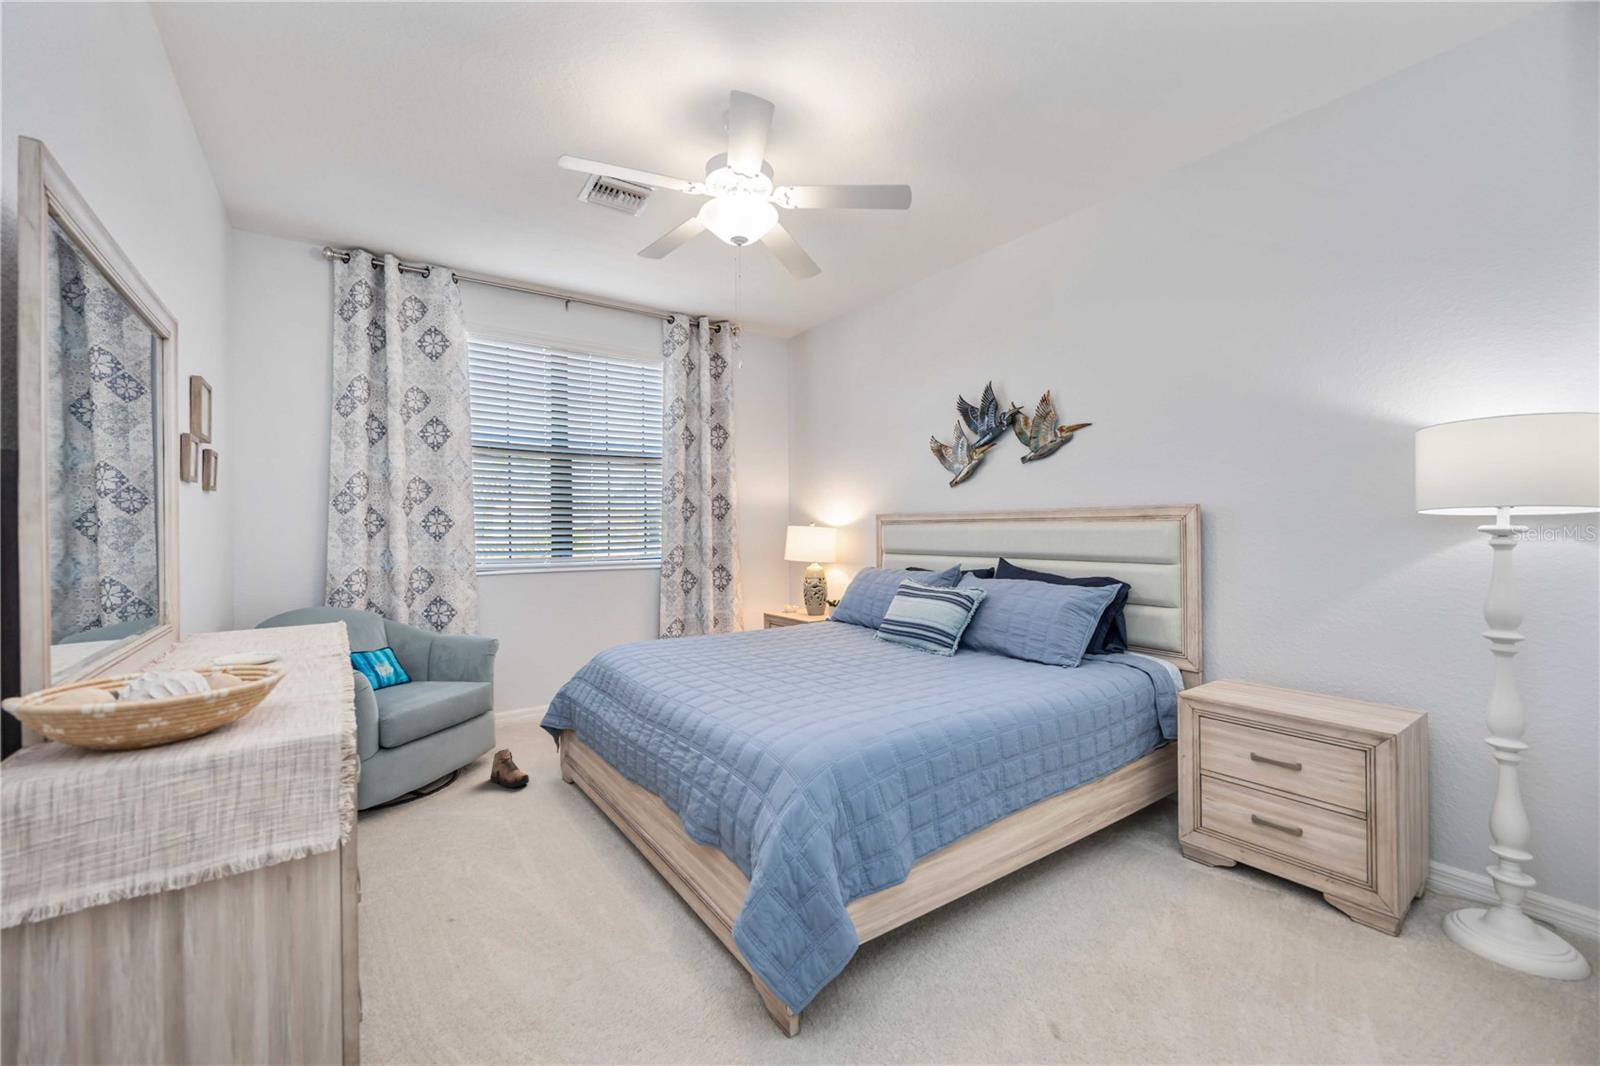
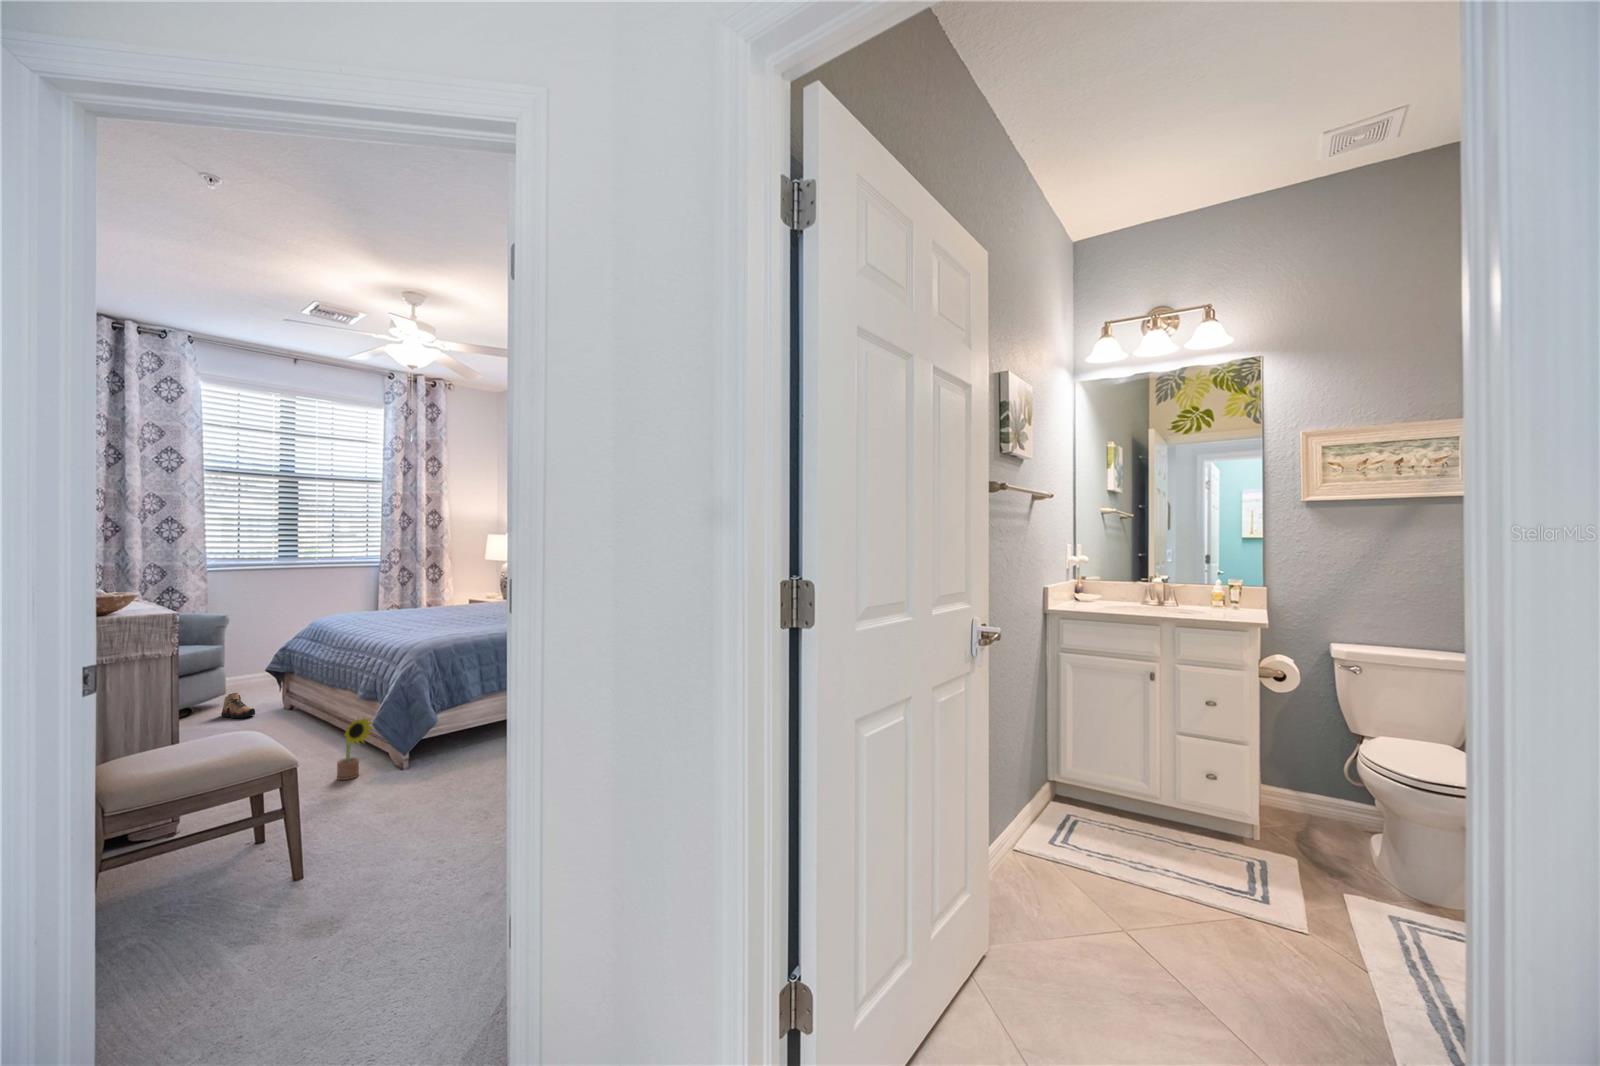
decorative plant: none [656,881,716,999] -> present [337,718,373,780]

